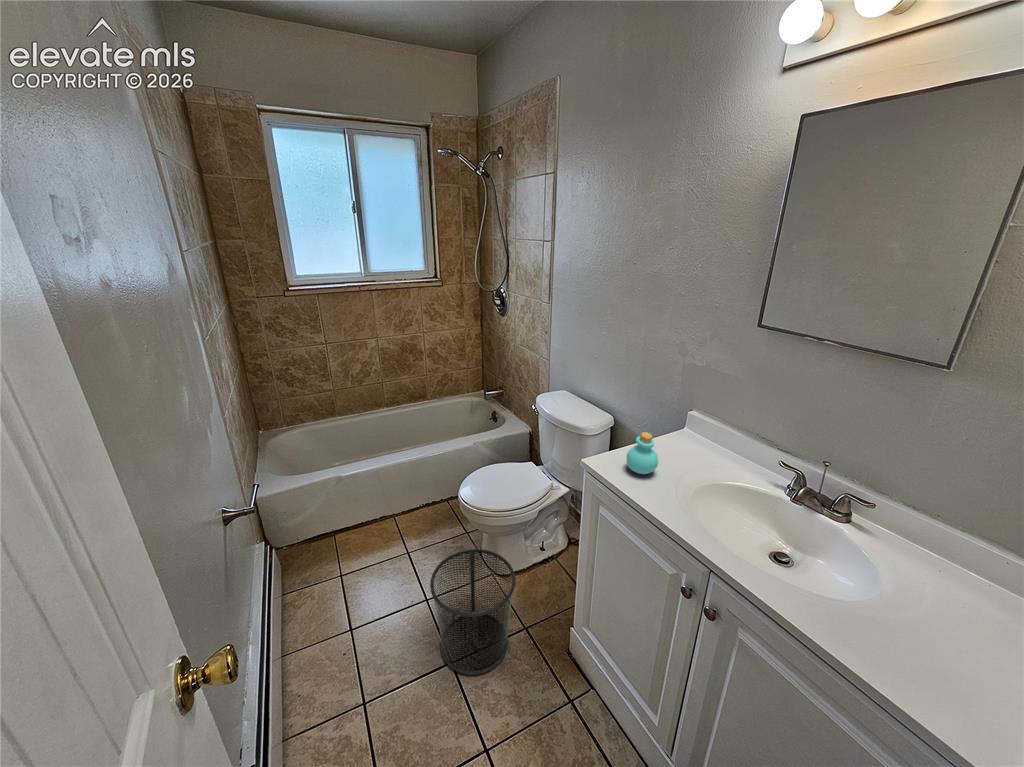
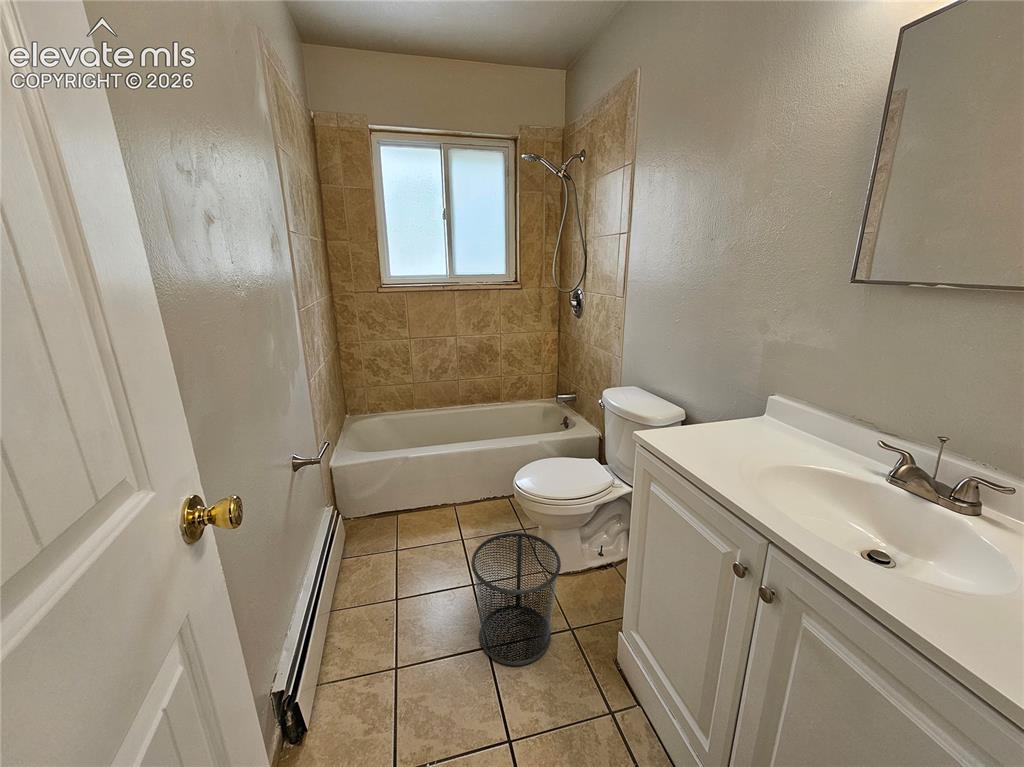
perfume bottle: present [626,432,658,474] -> none [684,399,720,447]

